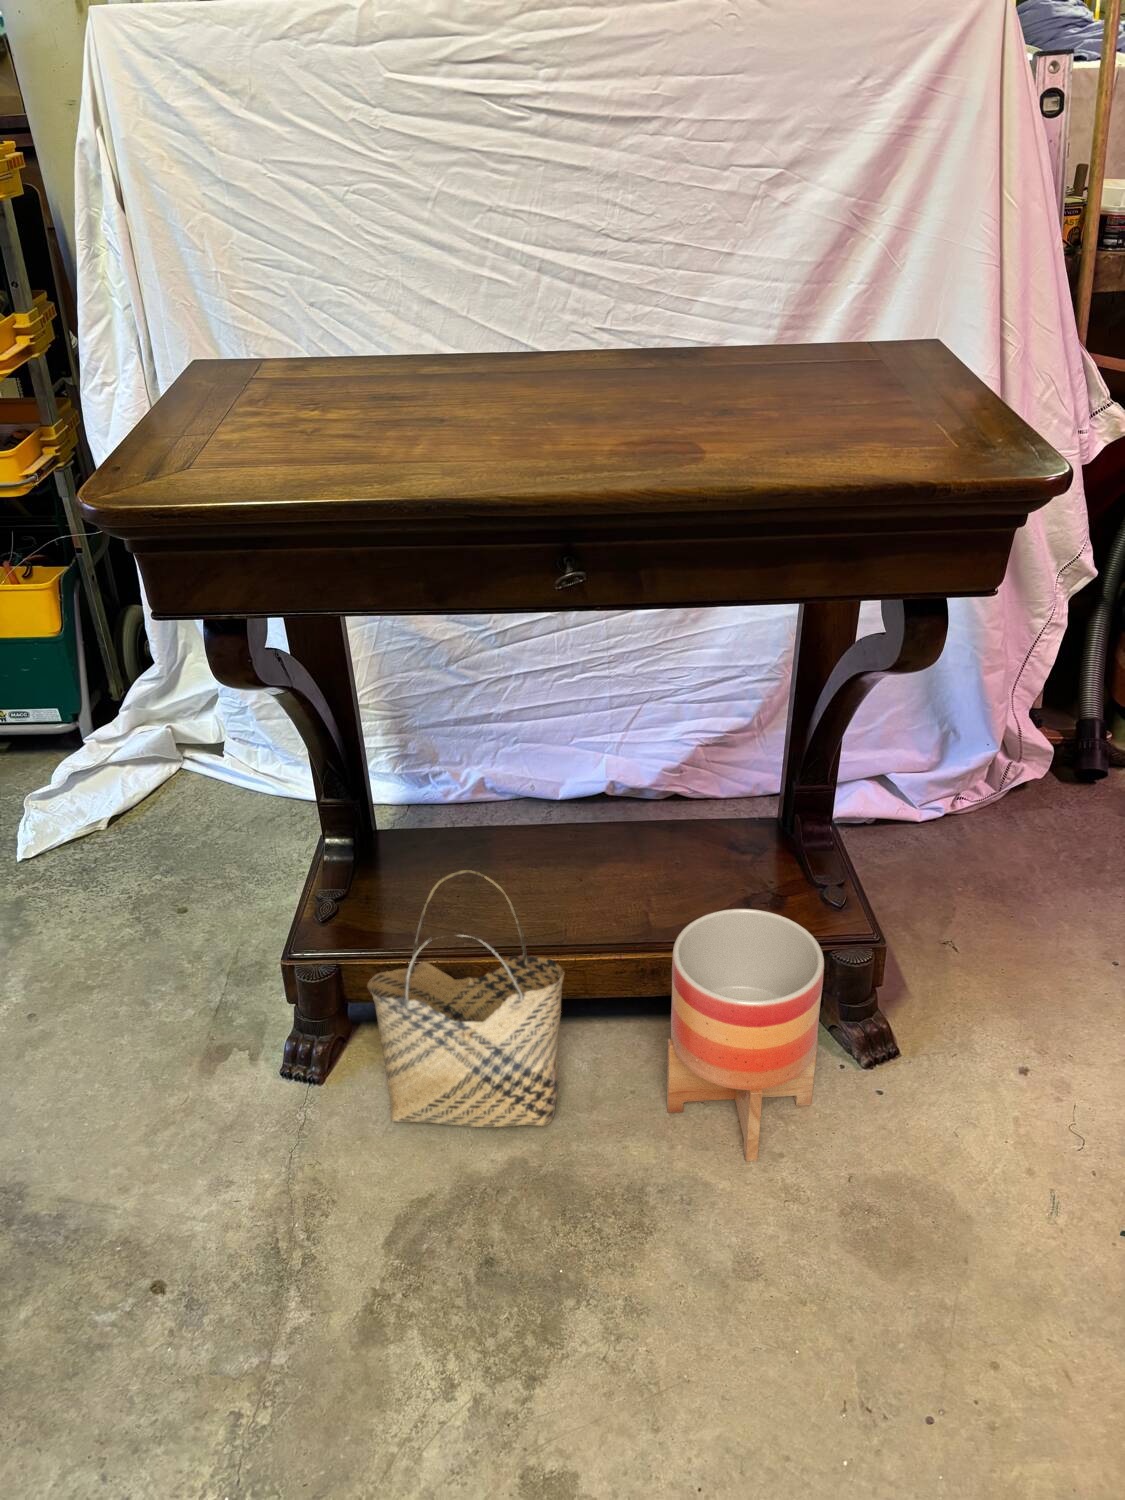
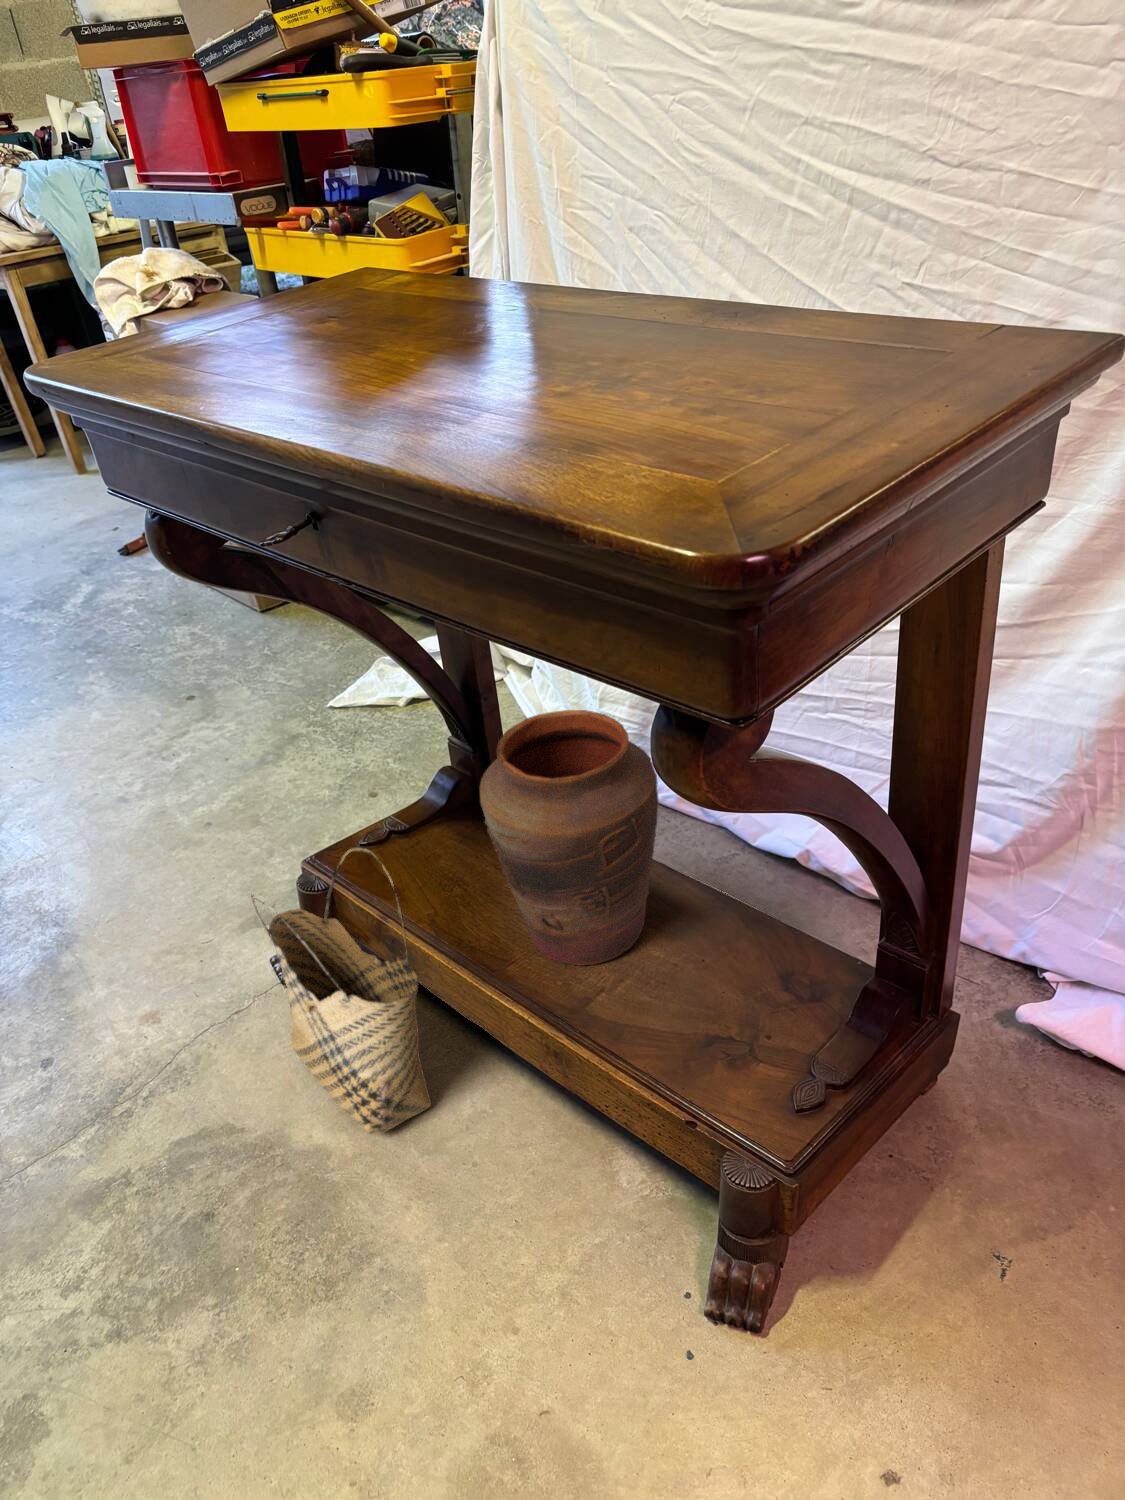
vase: none [496,693,653,917] -> present [480,710,658,966]
planter: present [667,909,824,1162] -> none [425,1020,619,1314]

